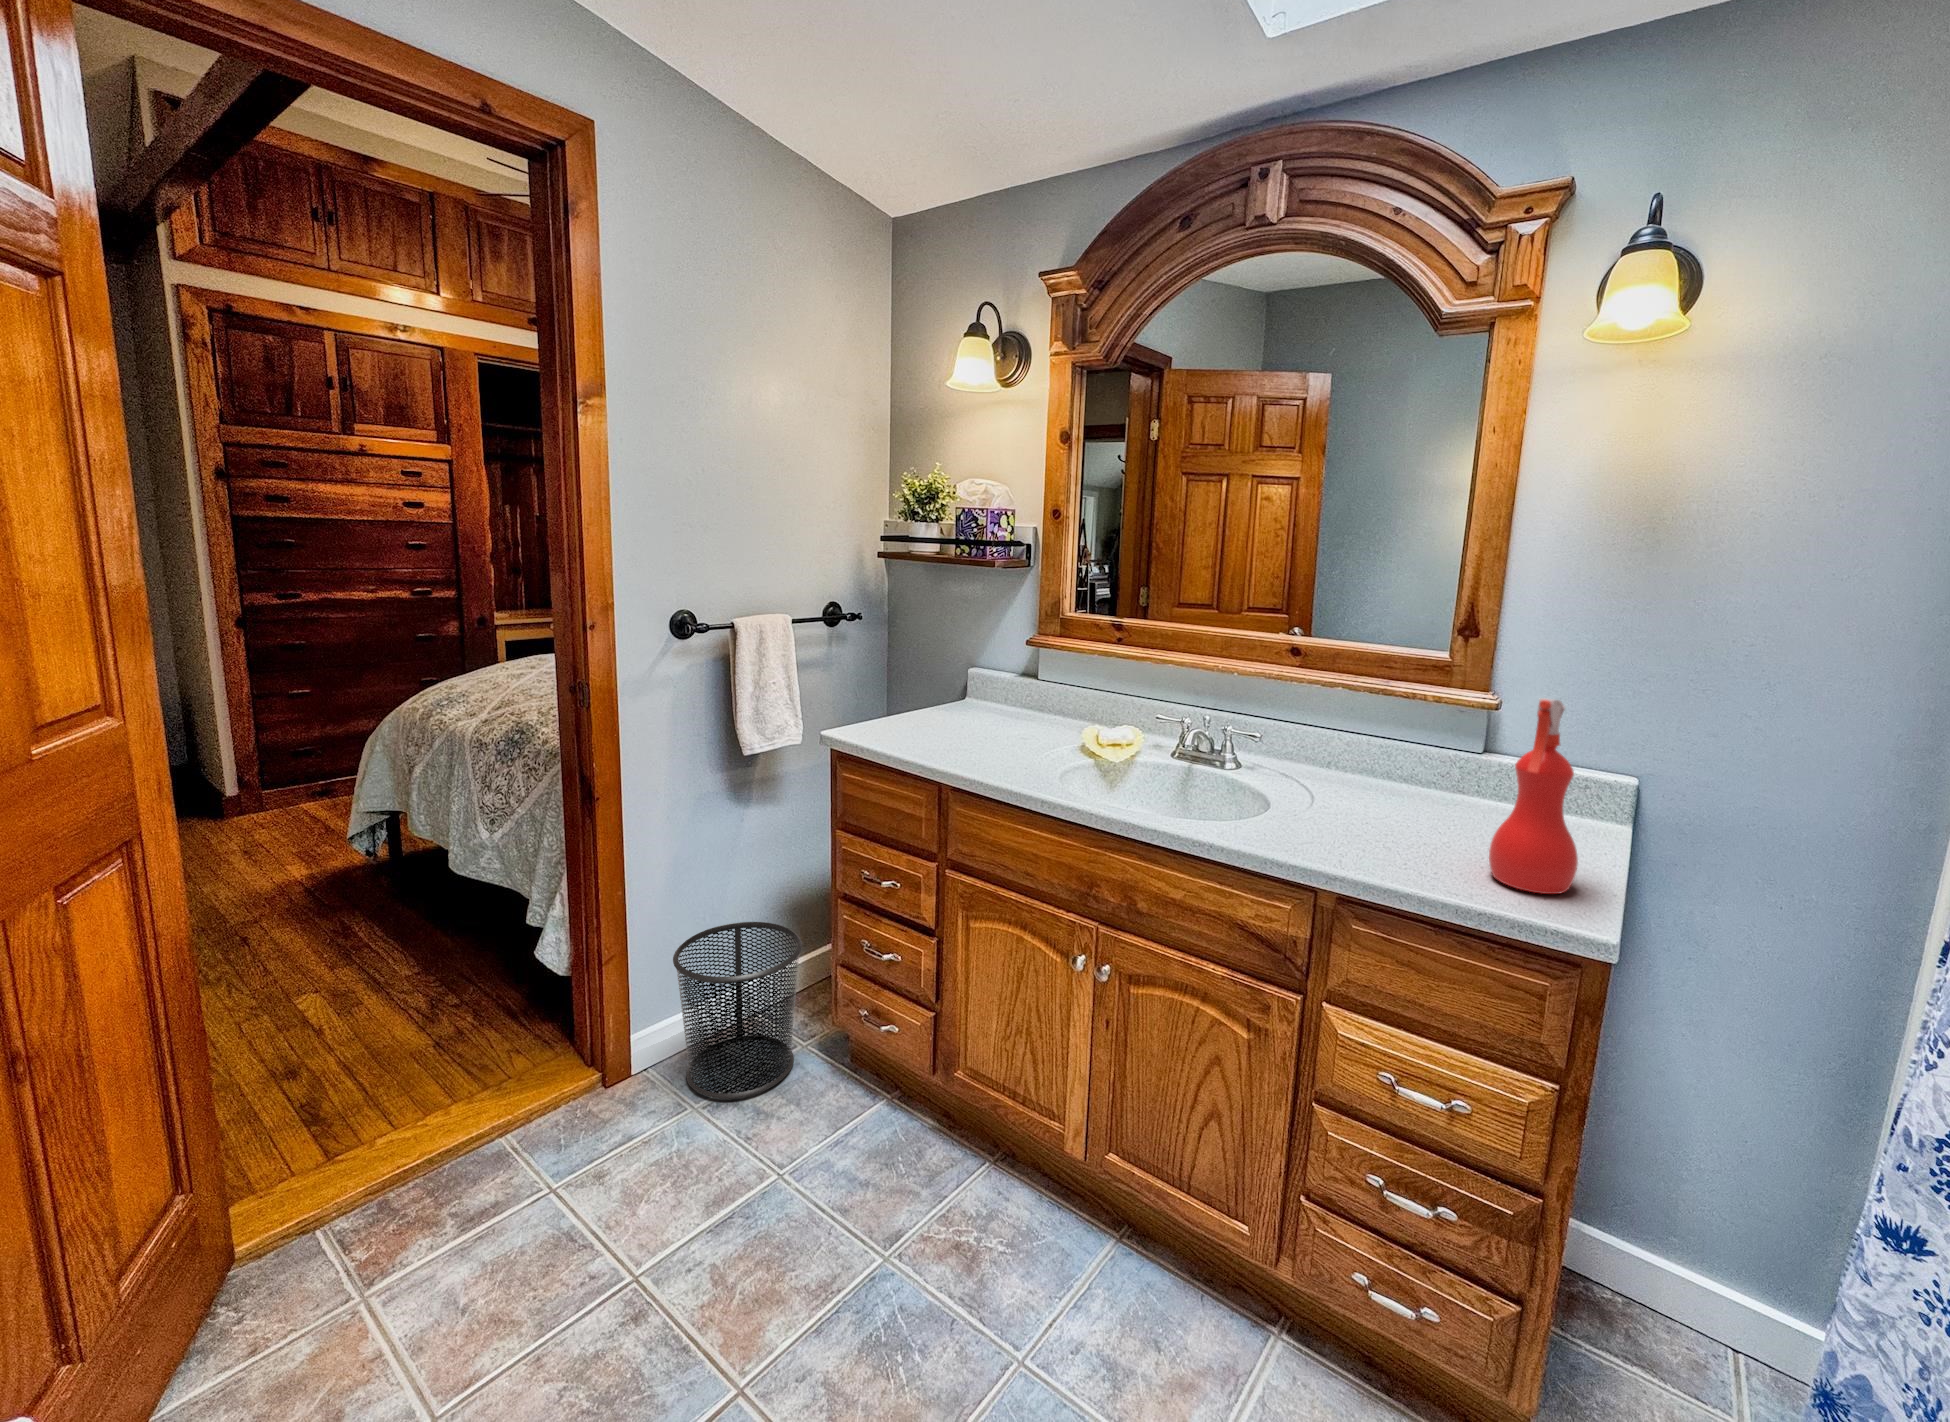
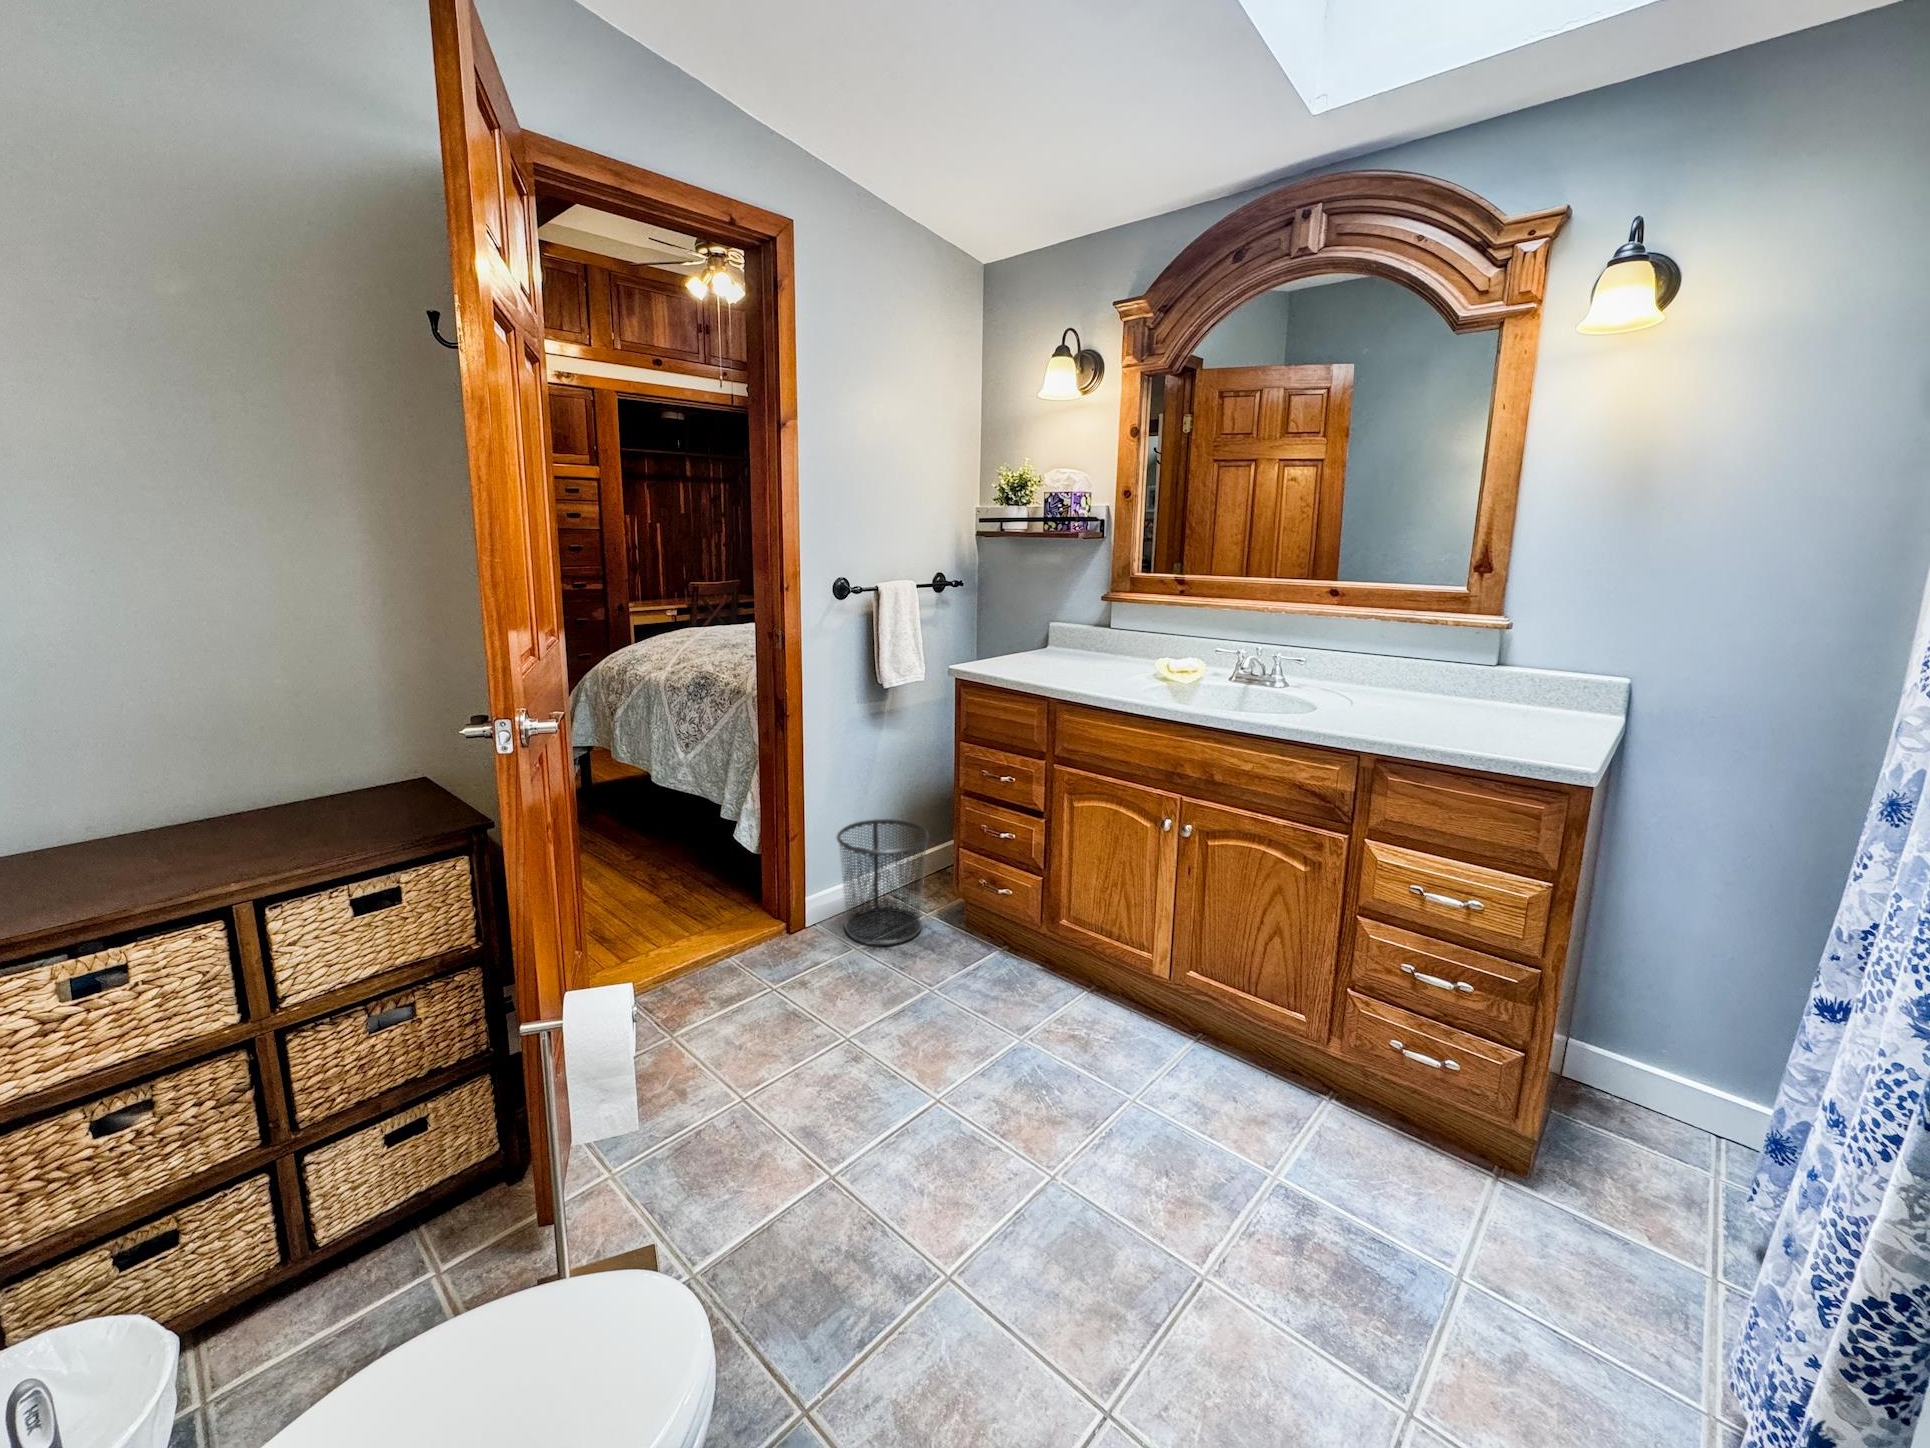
spray bottle: present [1489,698,1578,894] -> none [1499,604,1570,749]

